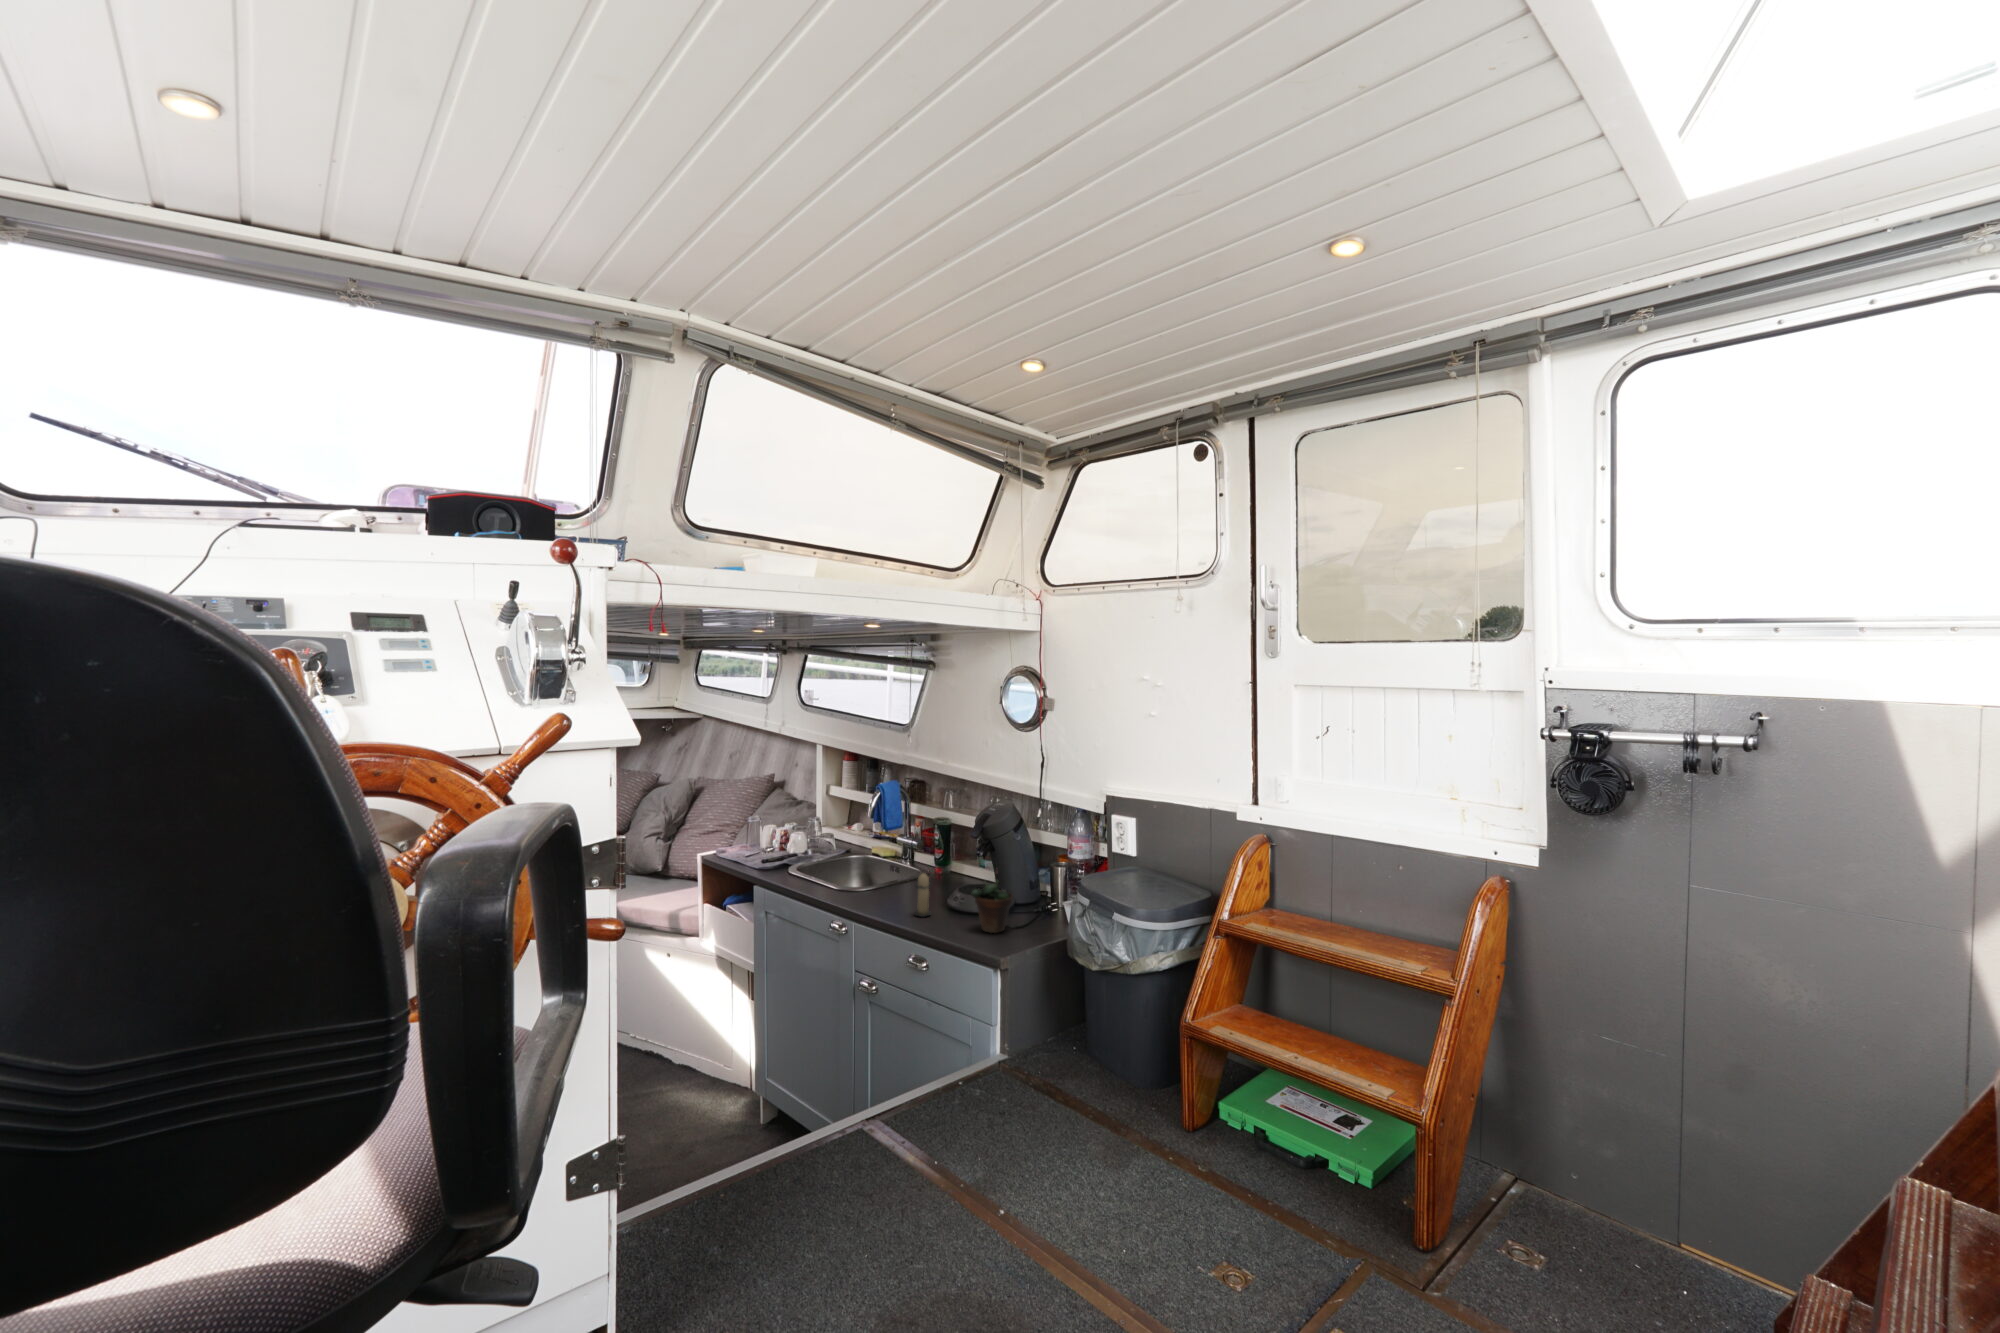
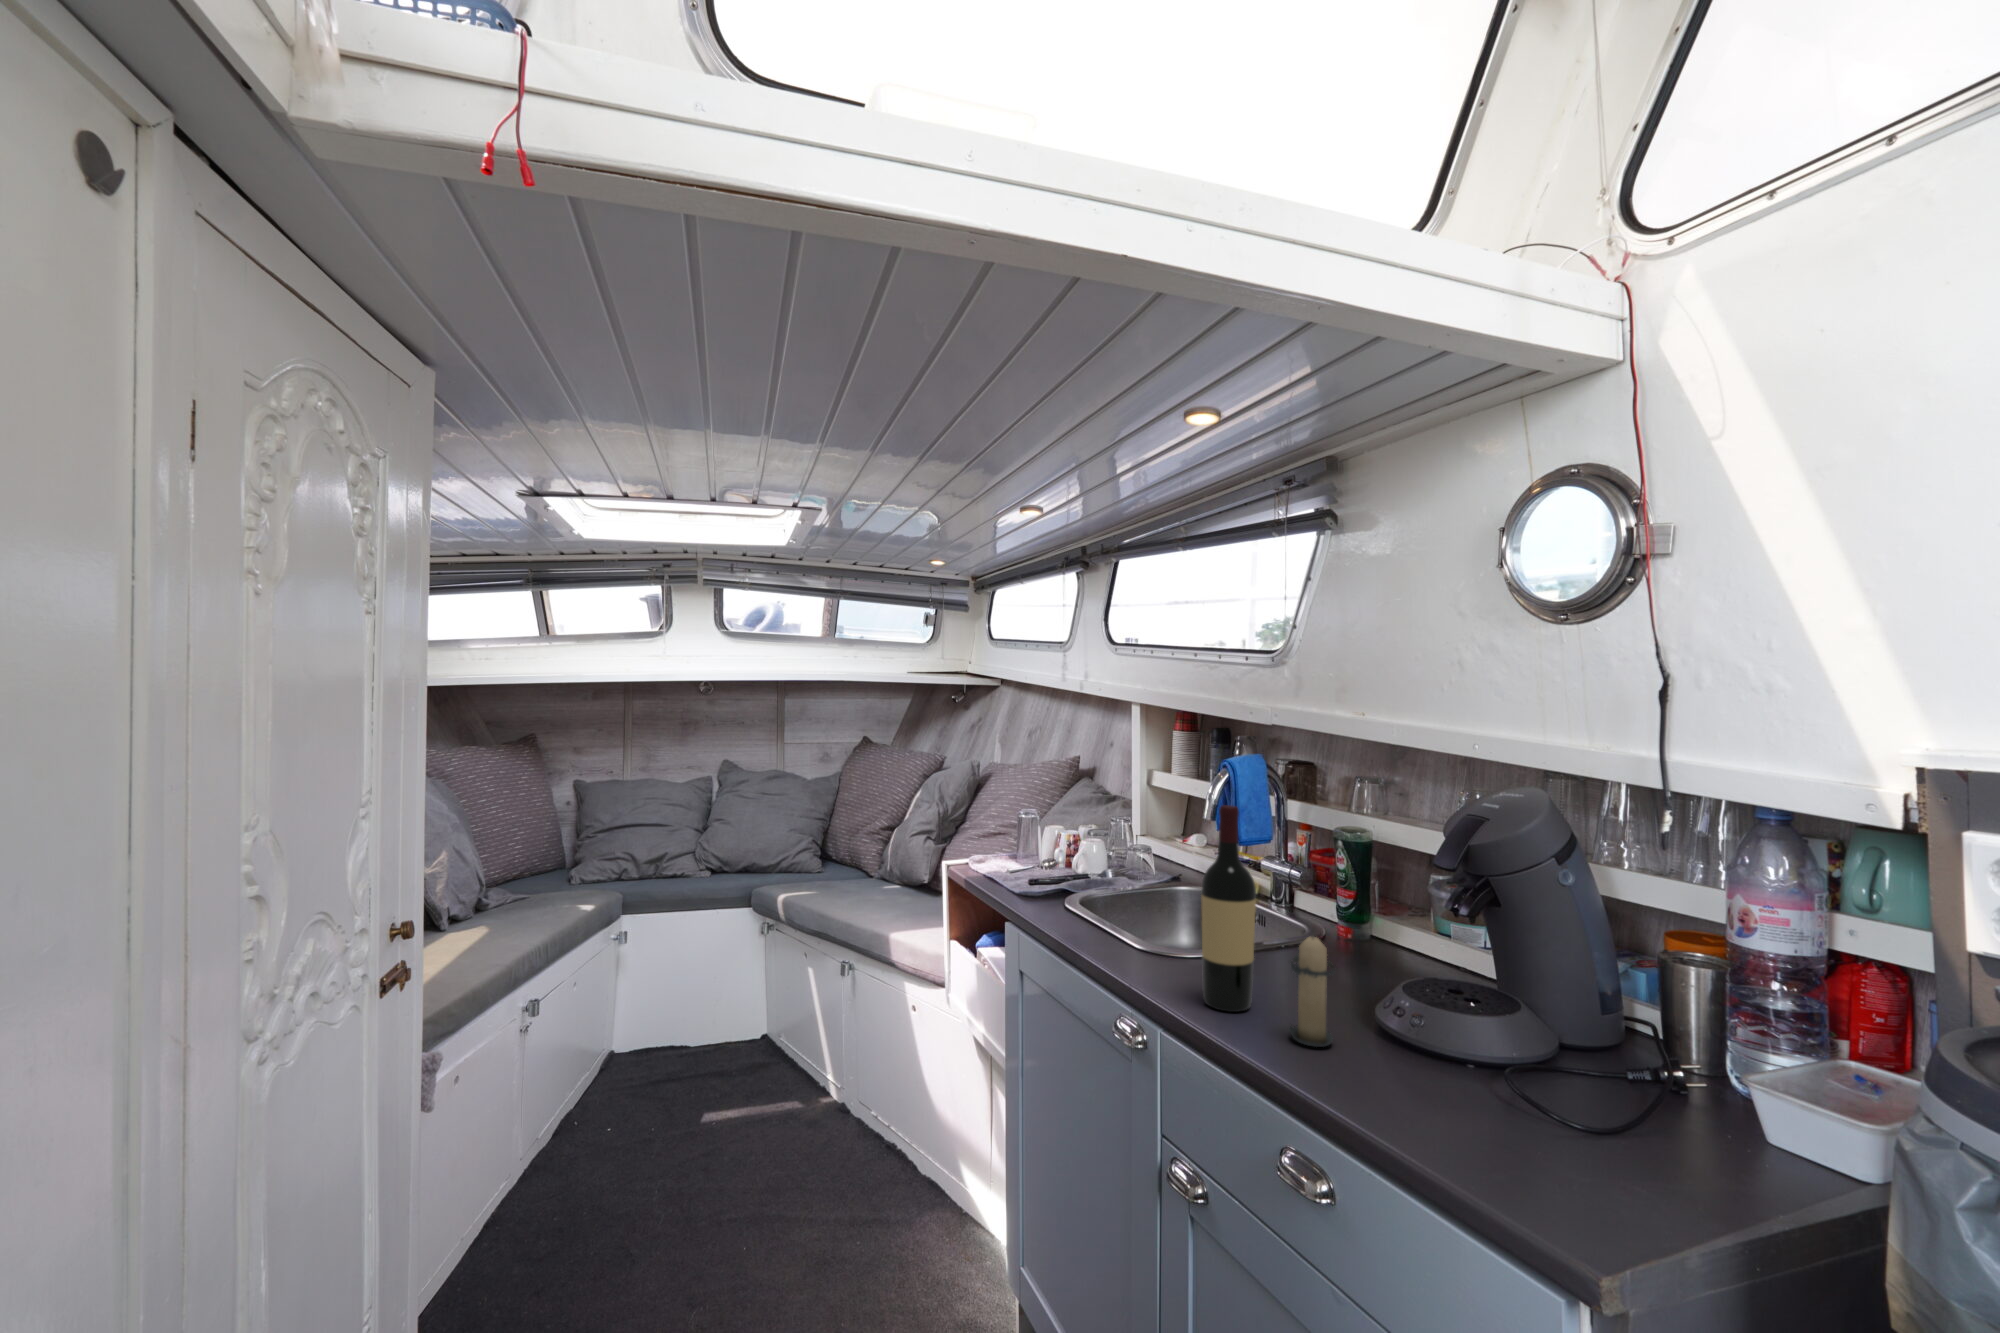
wine bottle: none [877,820,900,910] -> present [1201,805,1256,1012]
succulent plant: present [971,868,1013,933] -> none [1458,948,1601,1150]

